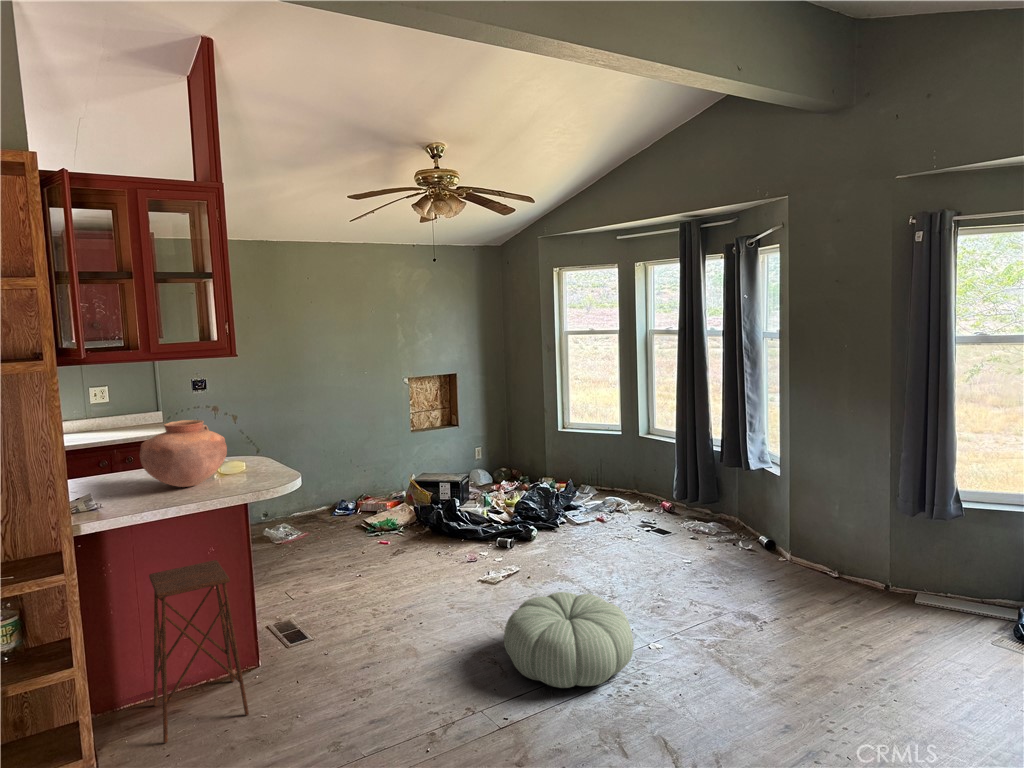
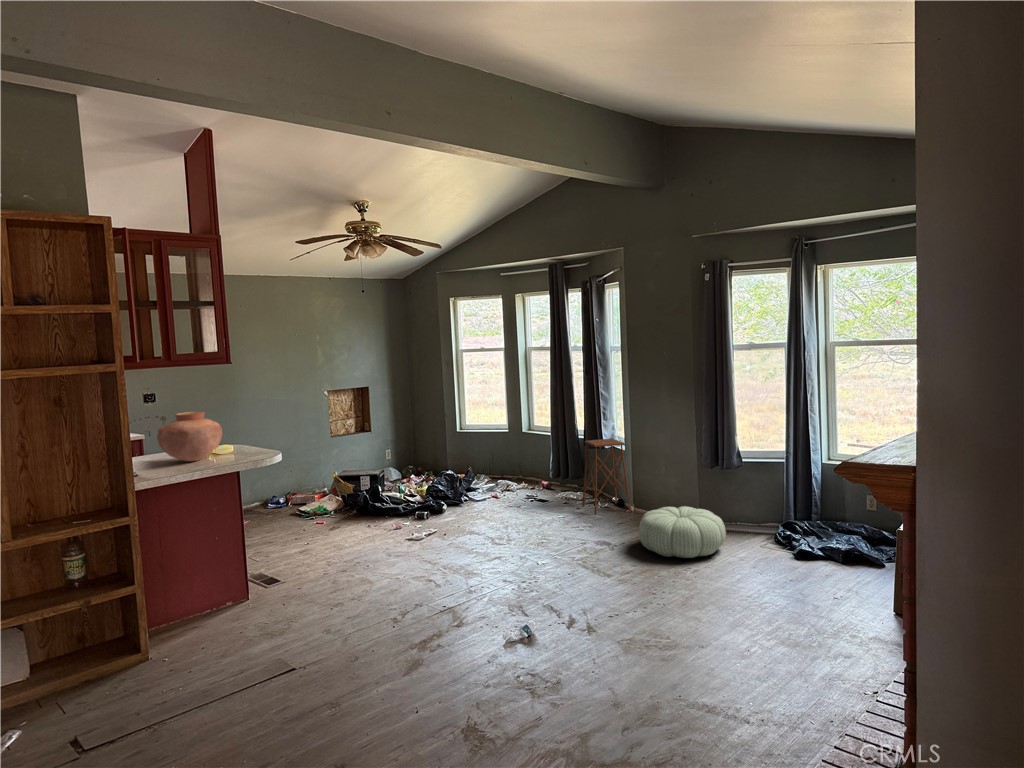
side table: present [149,560,249,743] -> present [583,439,631,515]
pouf: present [504,592,634,688] -> present [639,506,726,558]

